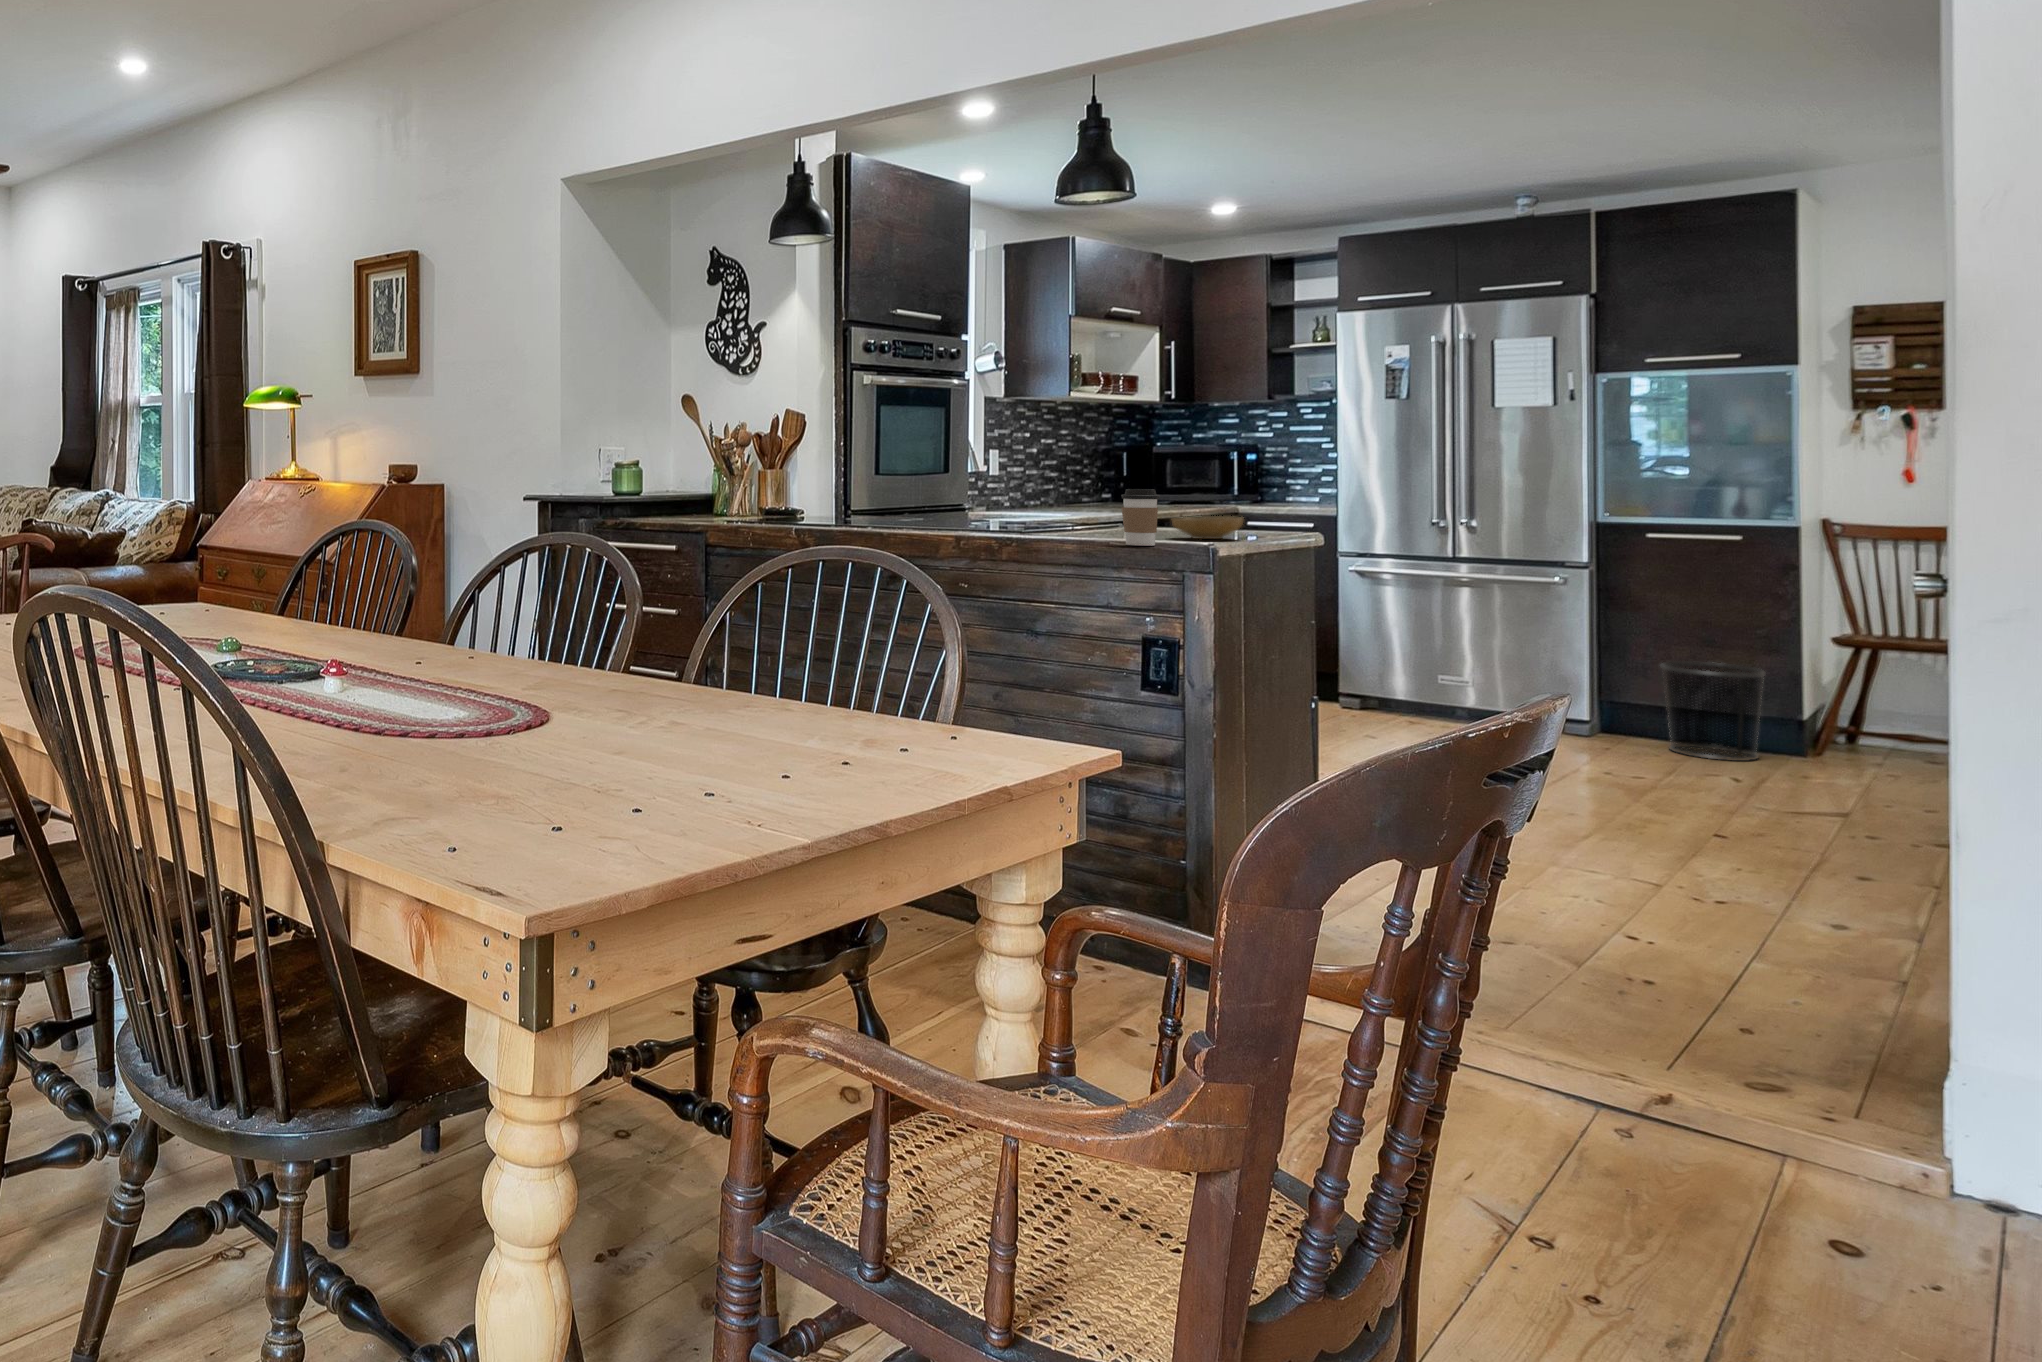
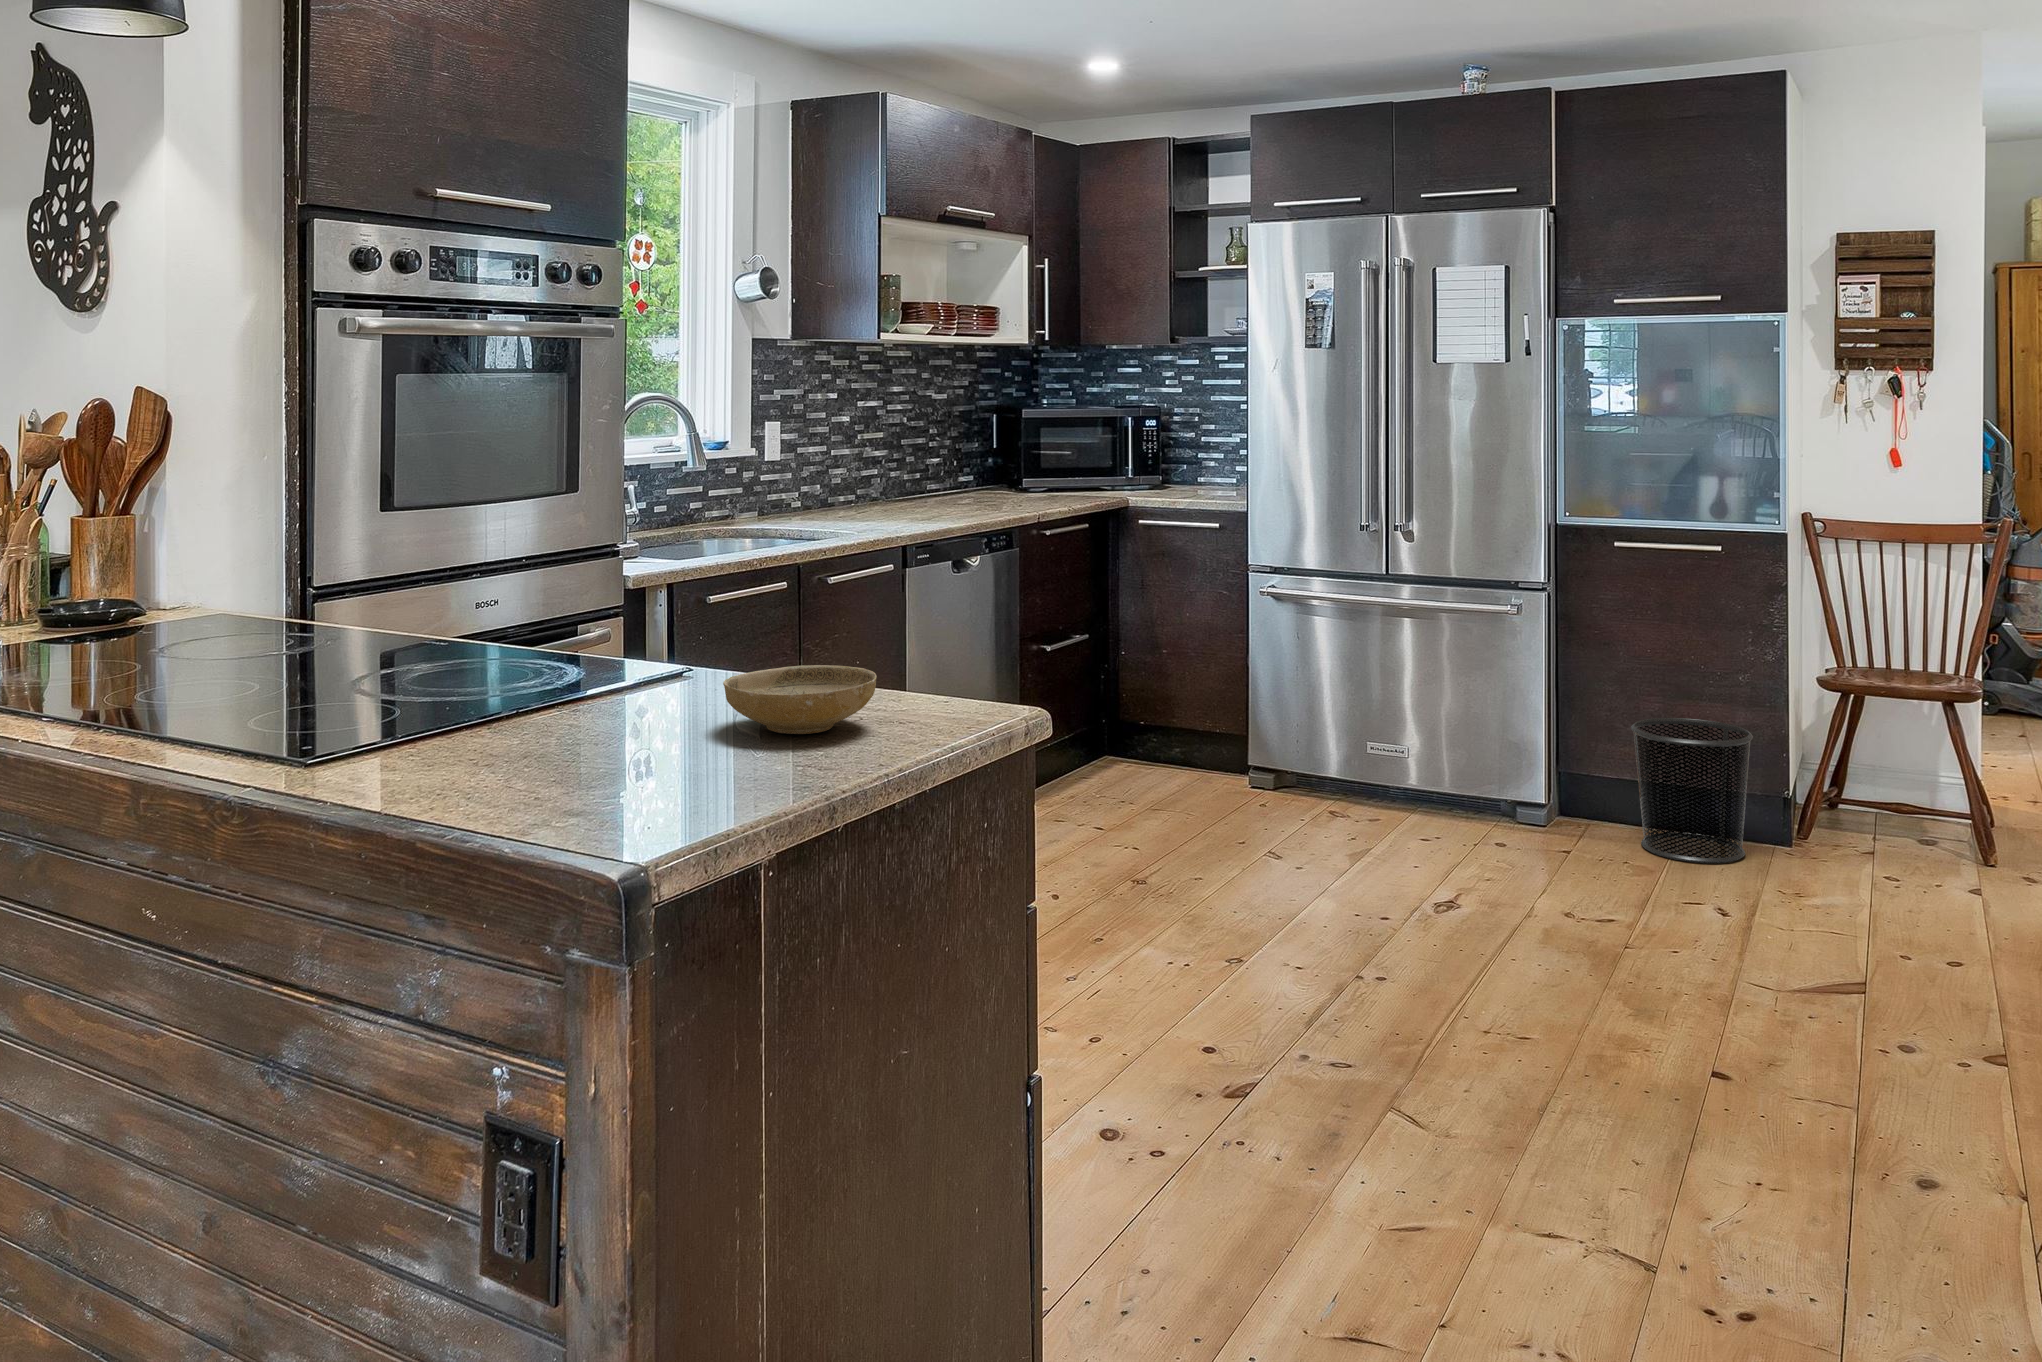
coffee cup: present [1121,489,1160,546] -> none [506,649,604,812]

